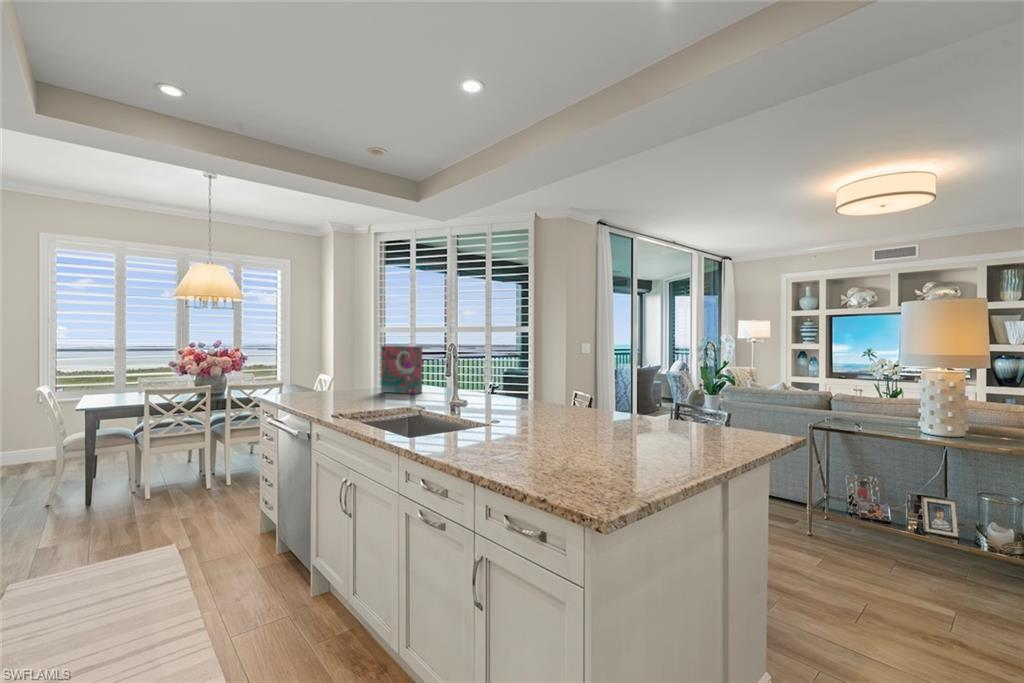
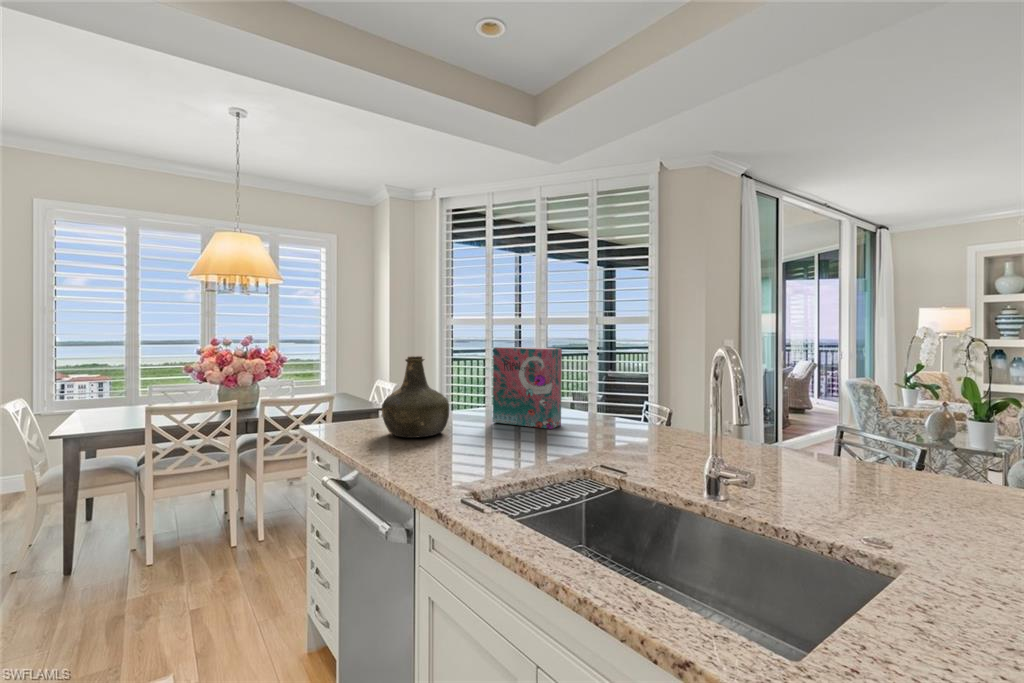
bottle: none [308,351,350,398] -> present [382,356,449,438]

